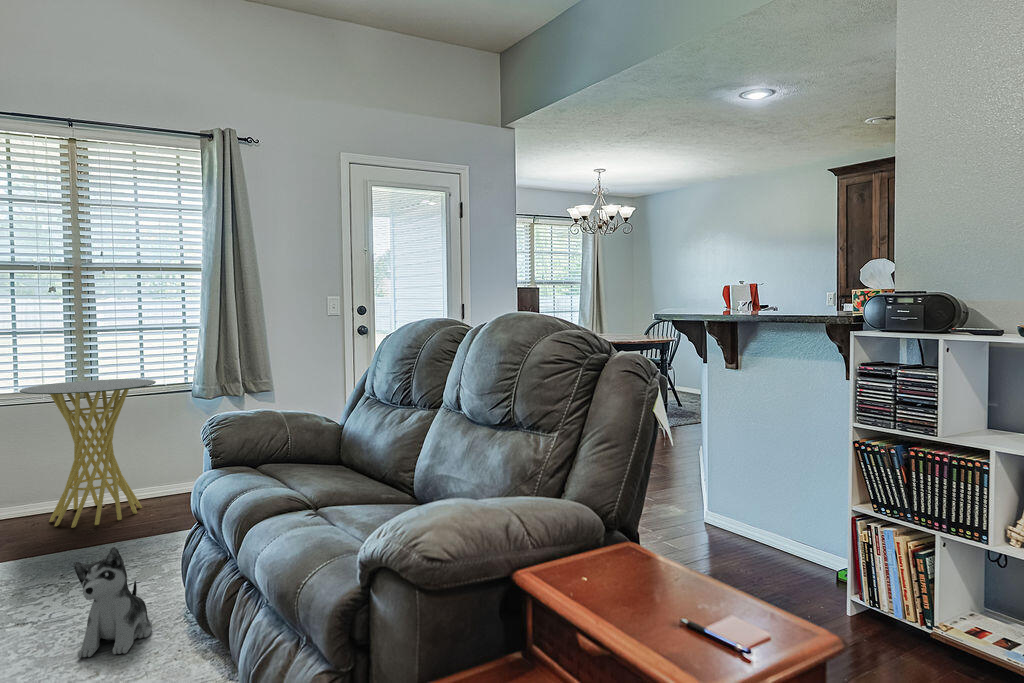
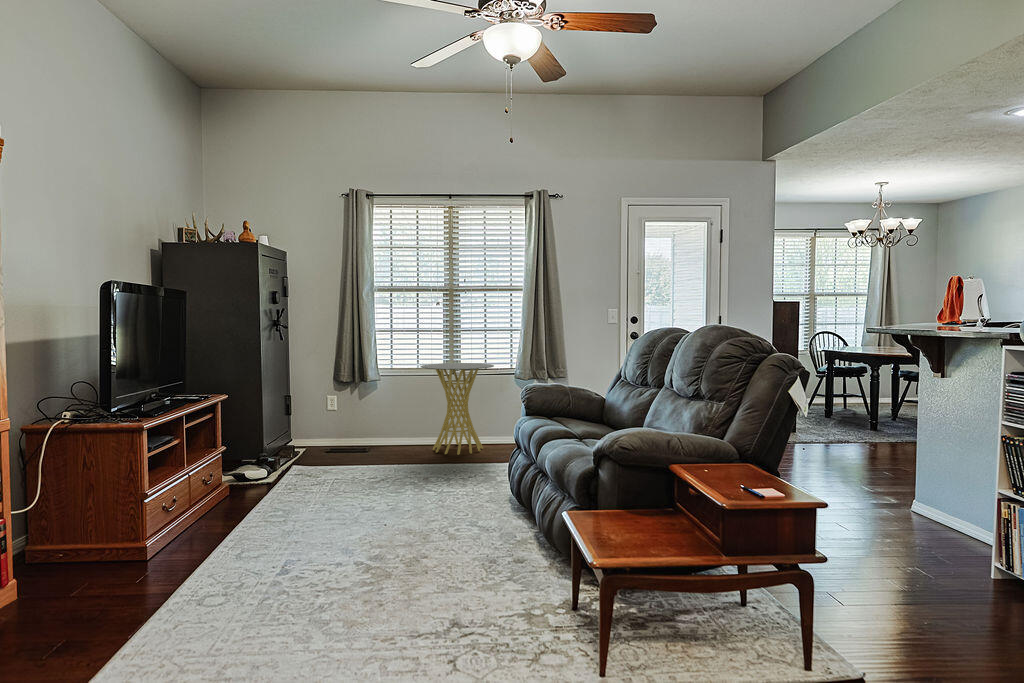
plush toy: present [74,547,152,658] -> none [455,453,491,512]

